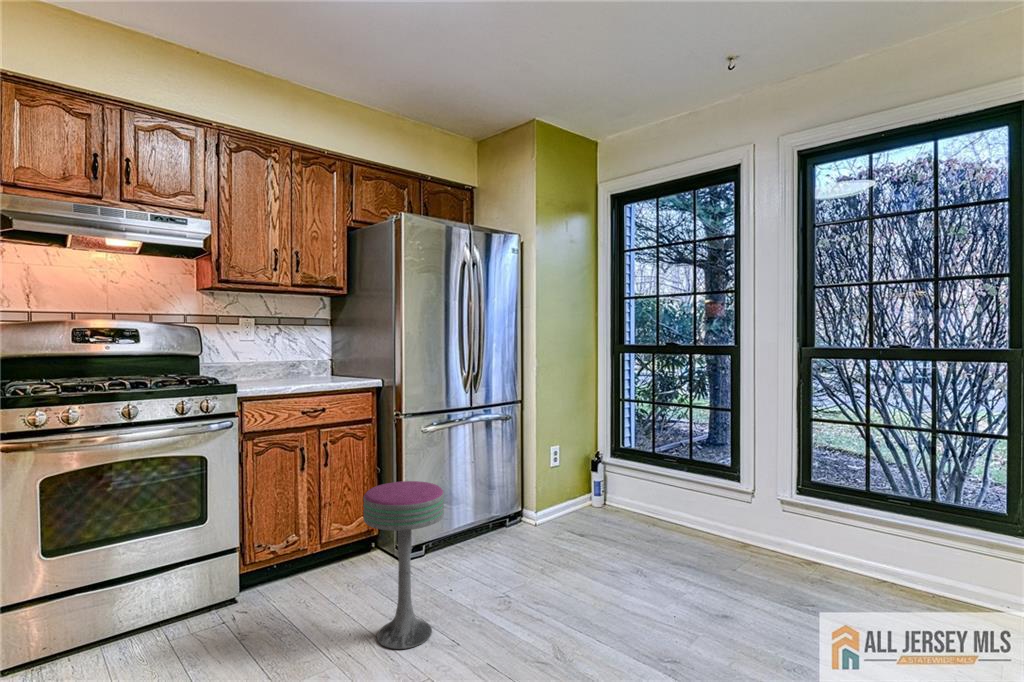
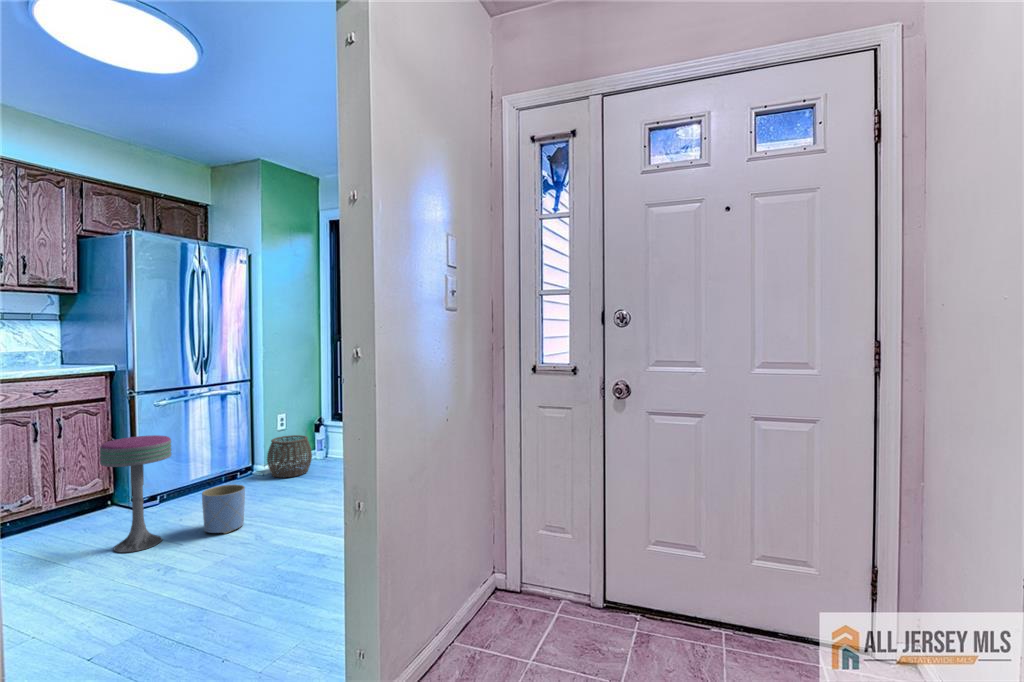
woven basket: none [539,476,596,536] -> present [267,435,312,478]
planter: none [479,559,533,639] -> present [202,484,245,534]

